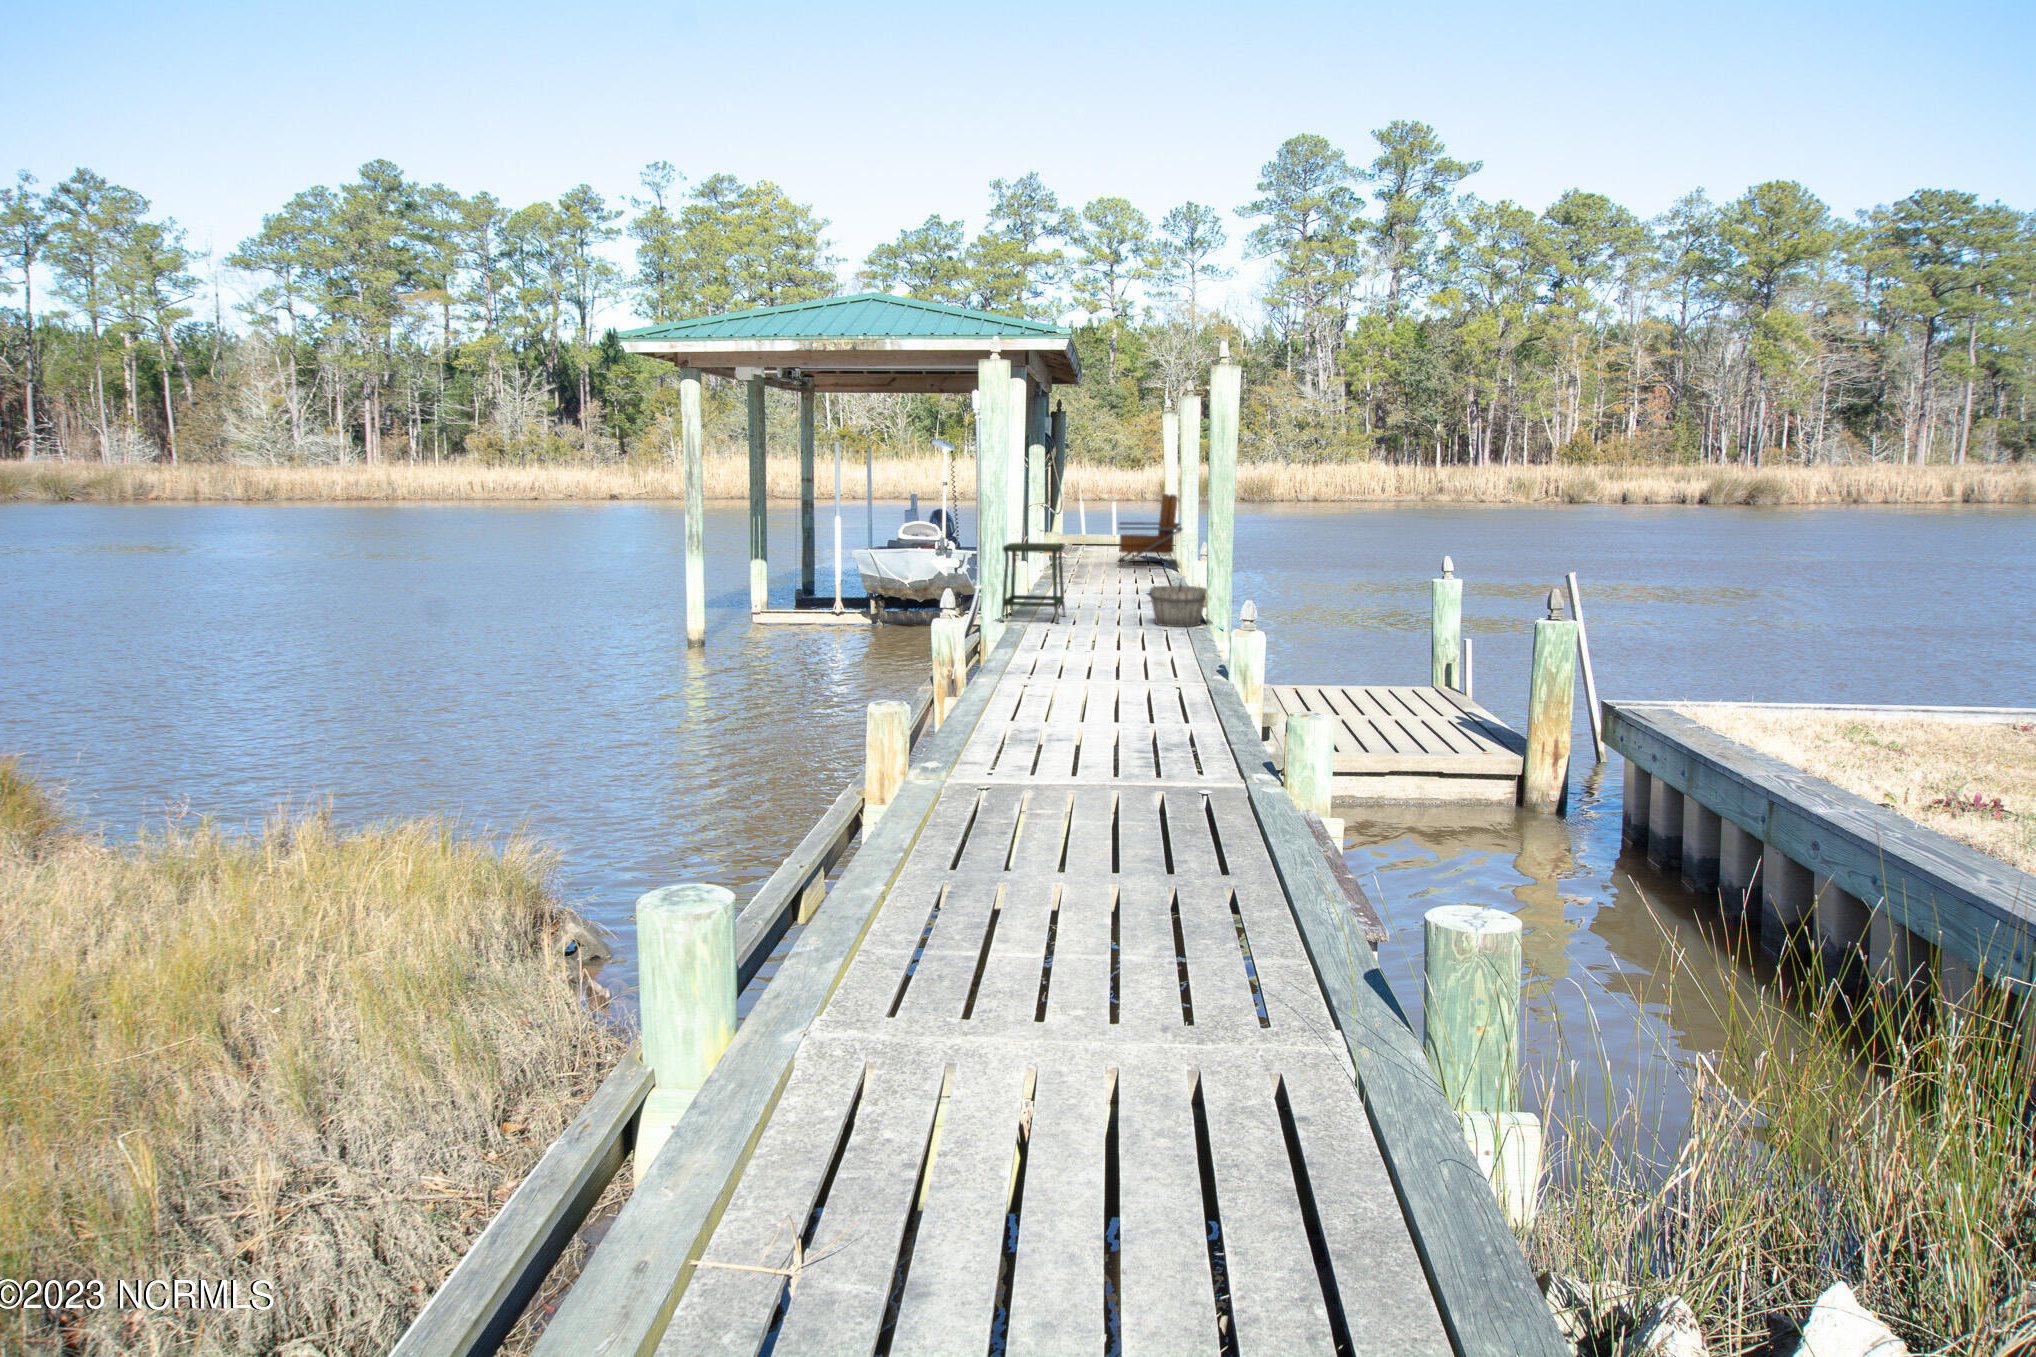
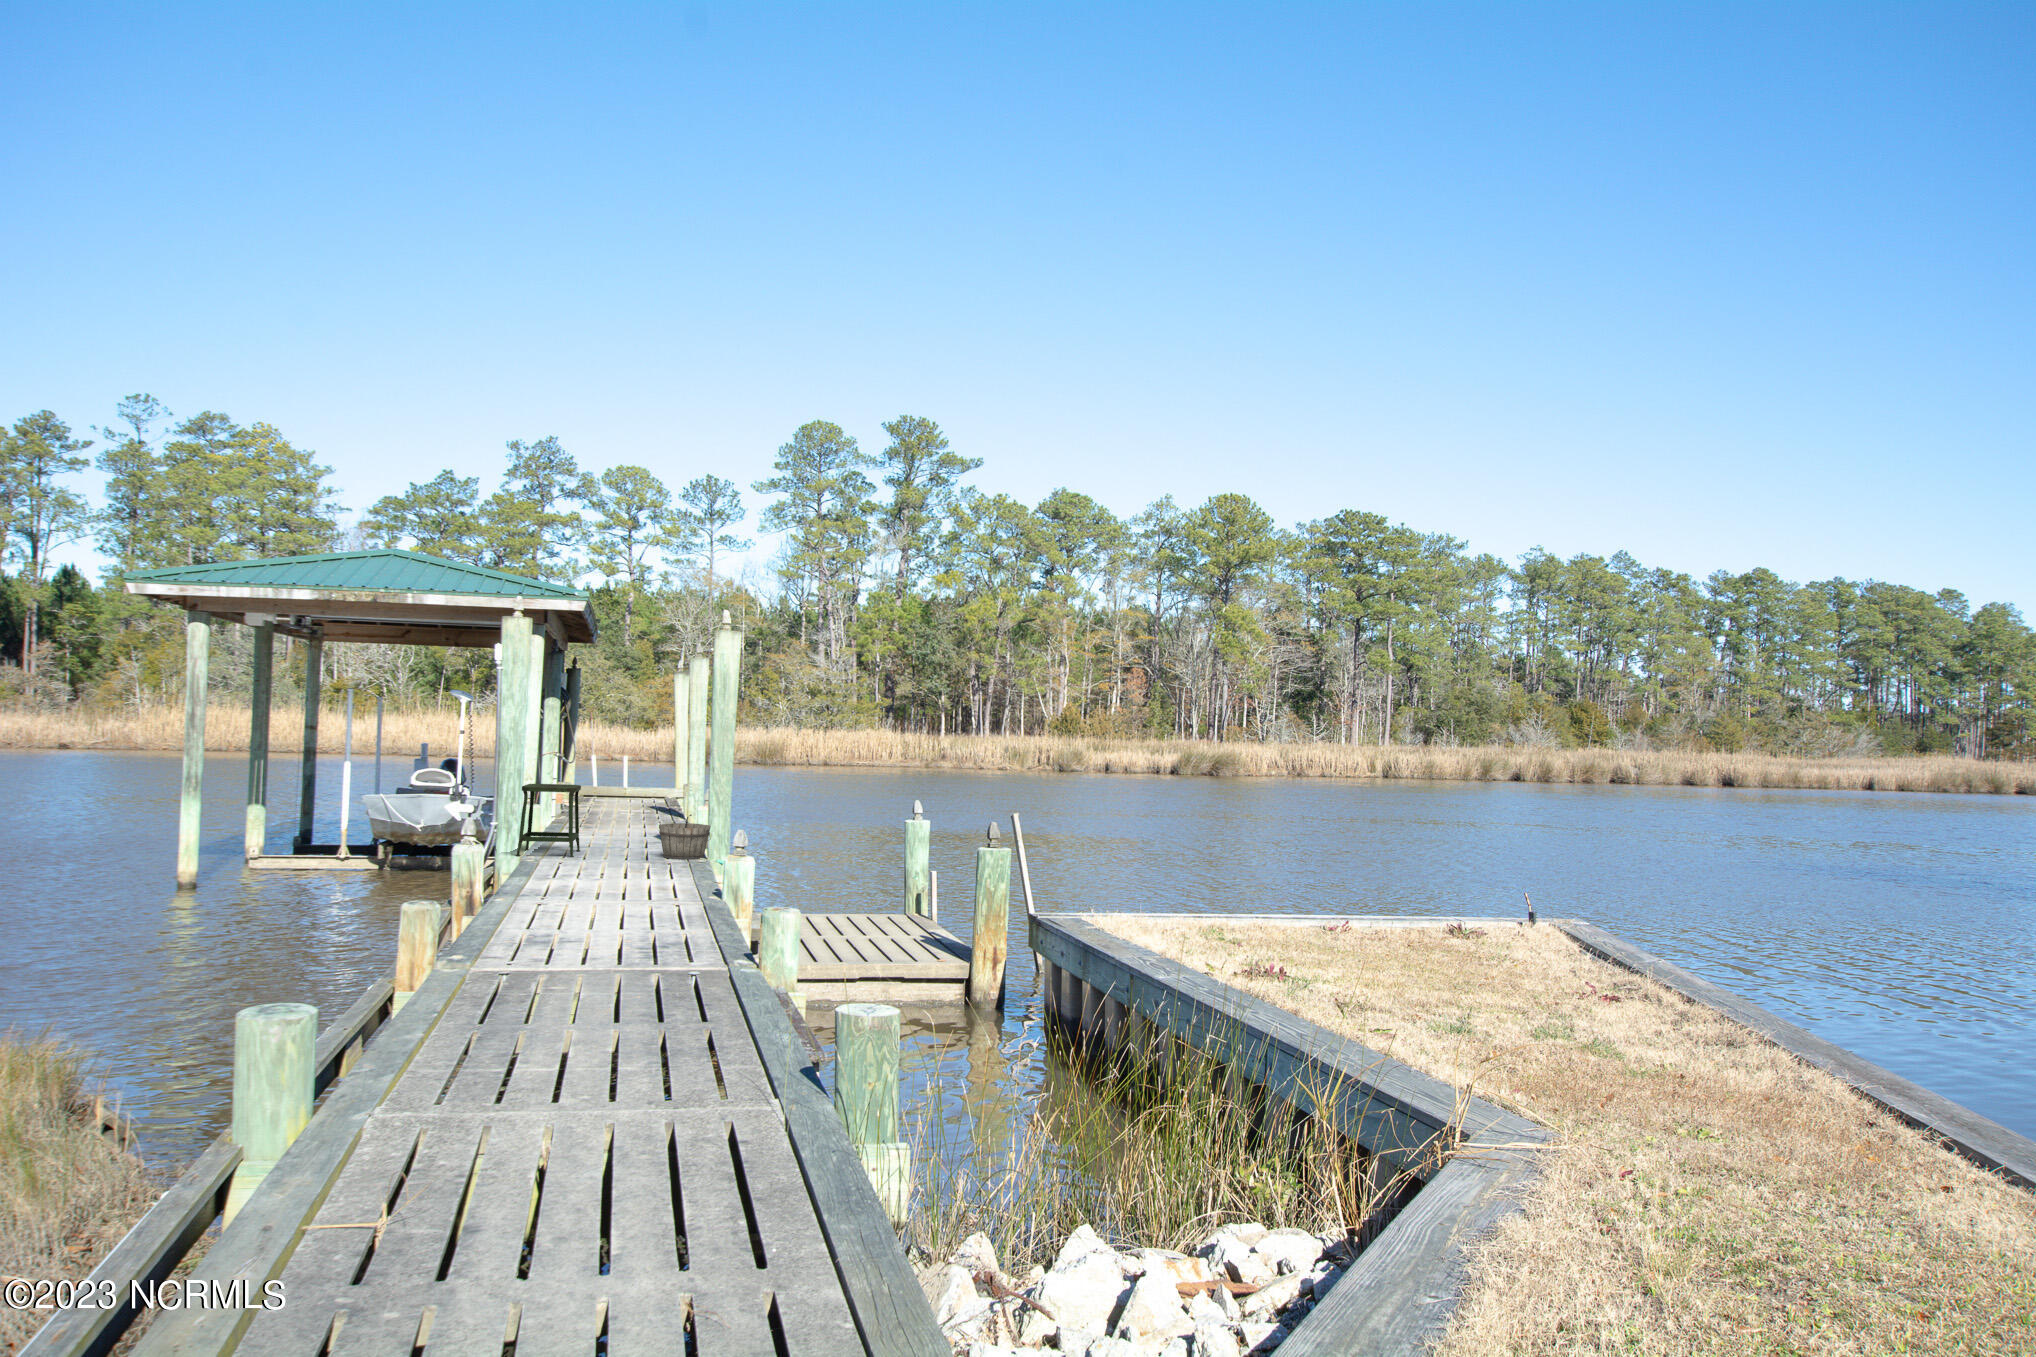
lounge chair: present [1118,494,1182,569] -> none [631,747,693,814]

